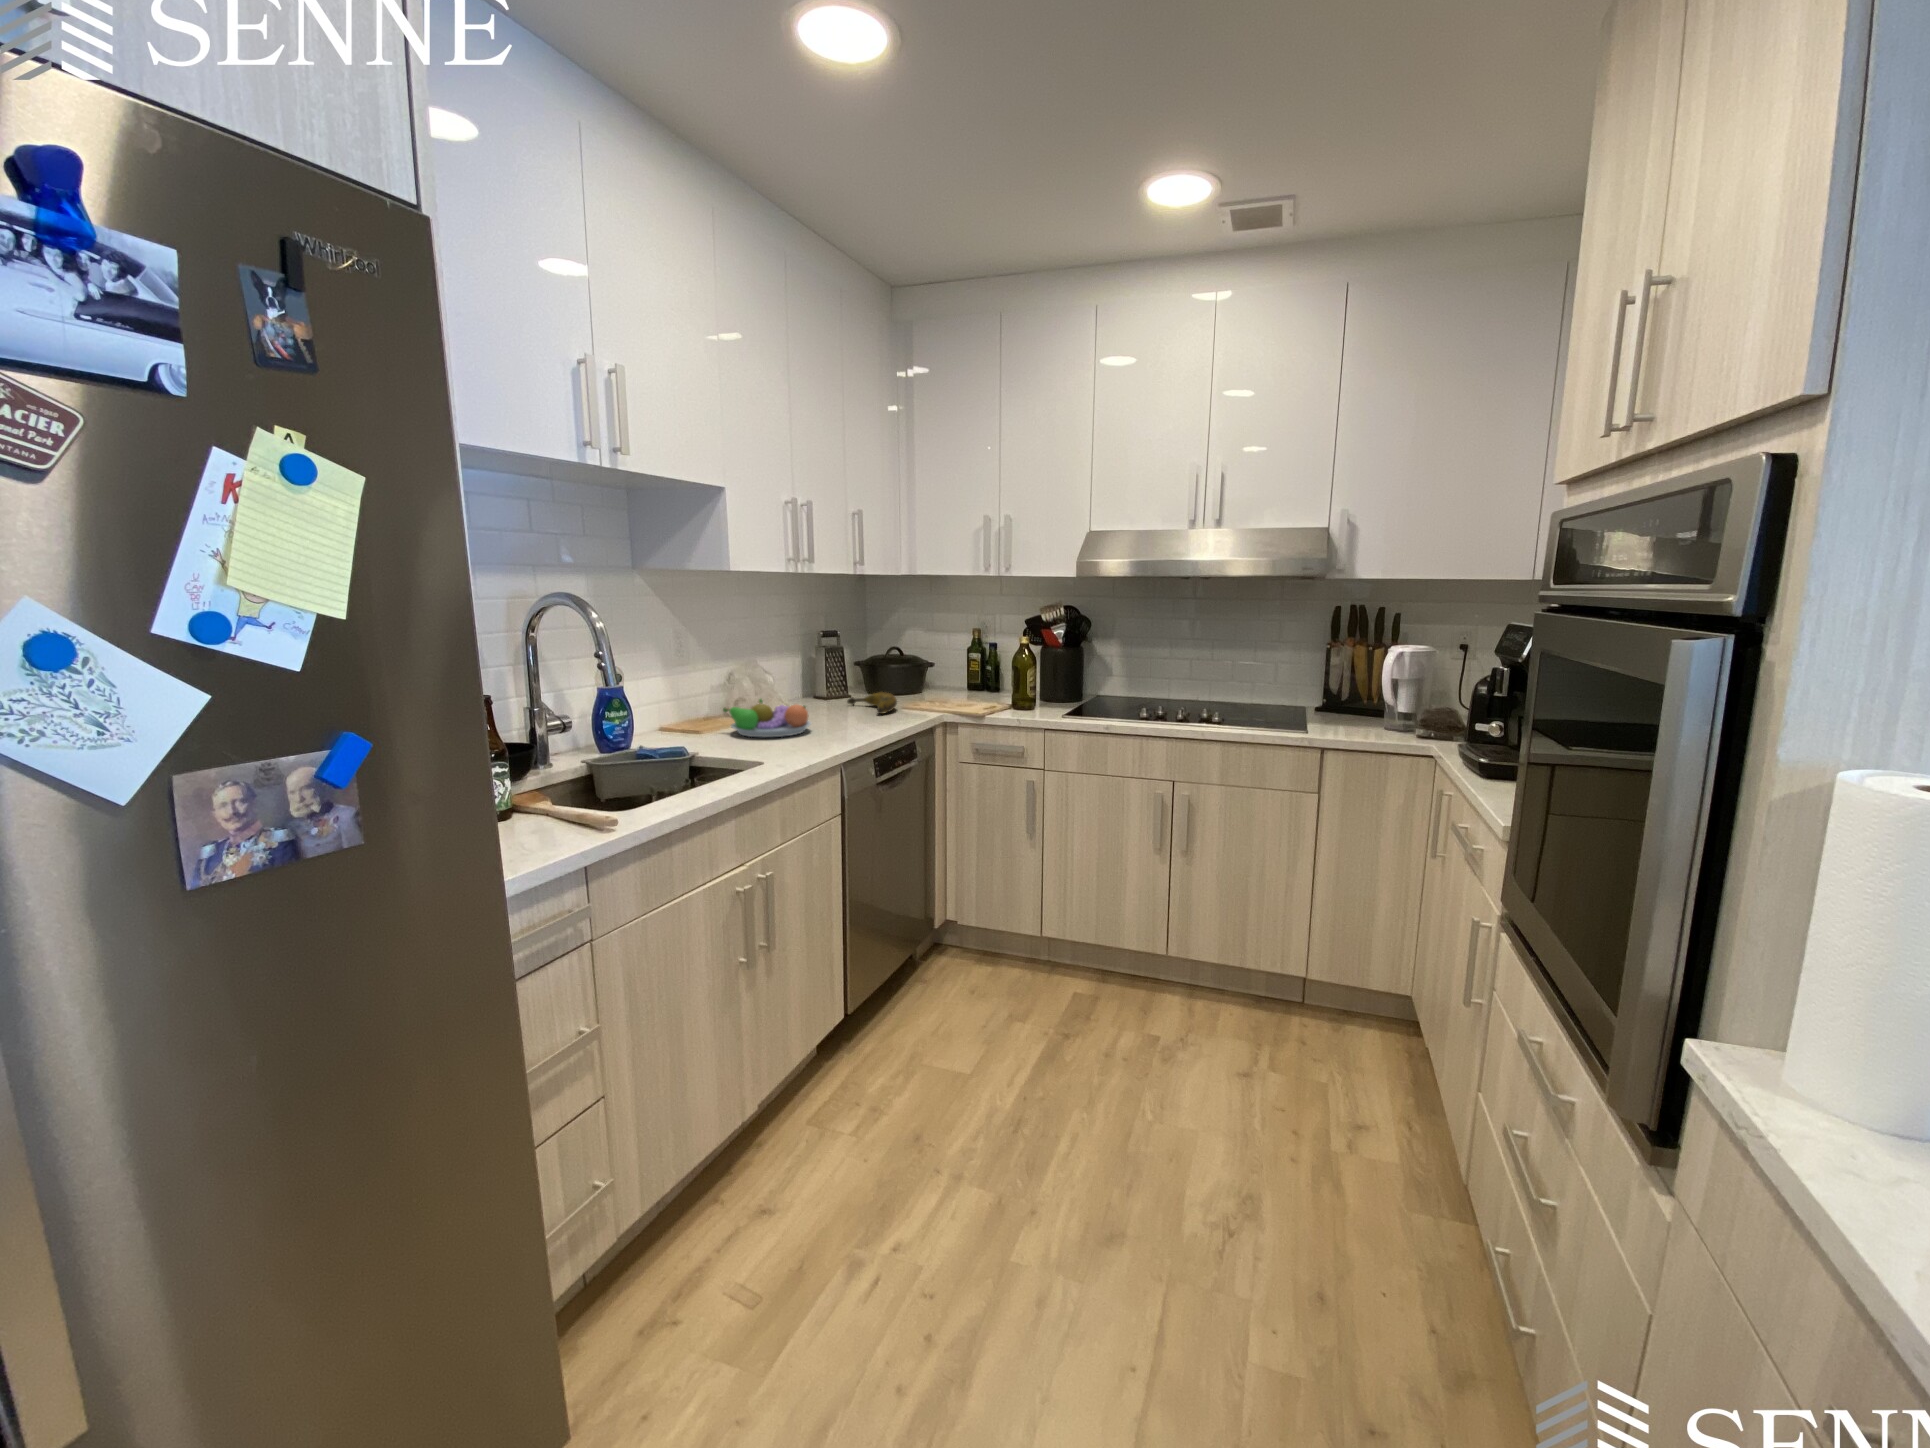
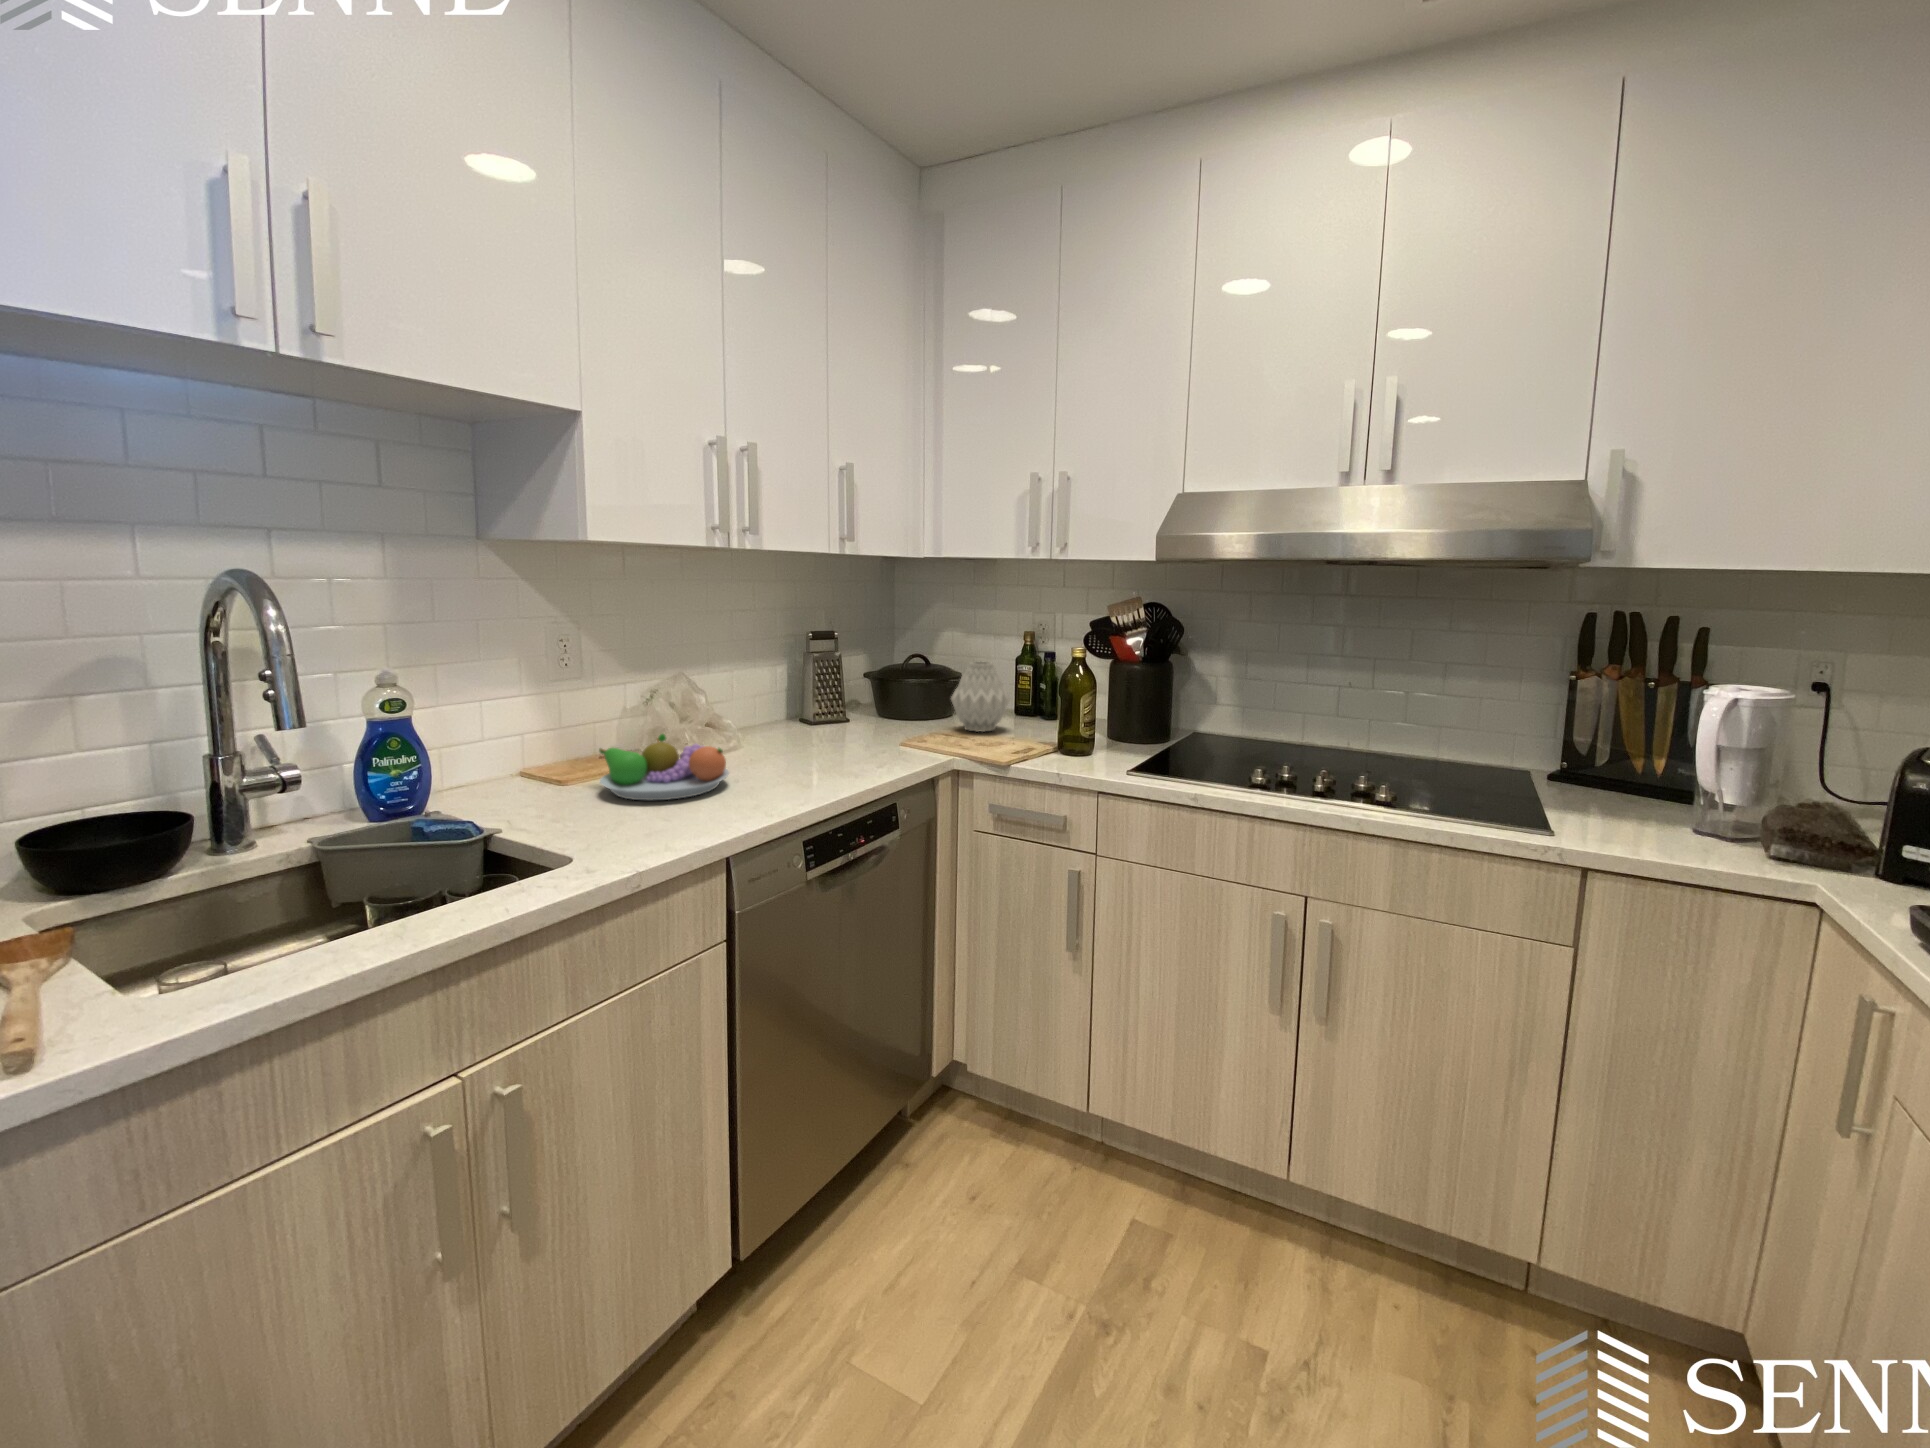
vase: none [927,650,970,700] -> present [951,662,1010,732]
banana: present [847,692,897,714] -> none [830,721,893,756]

